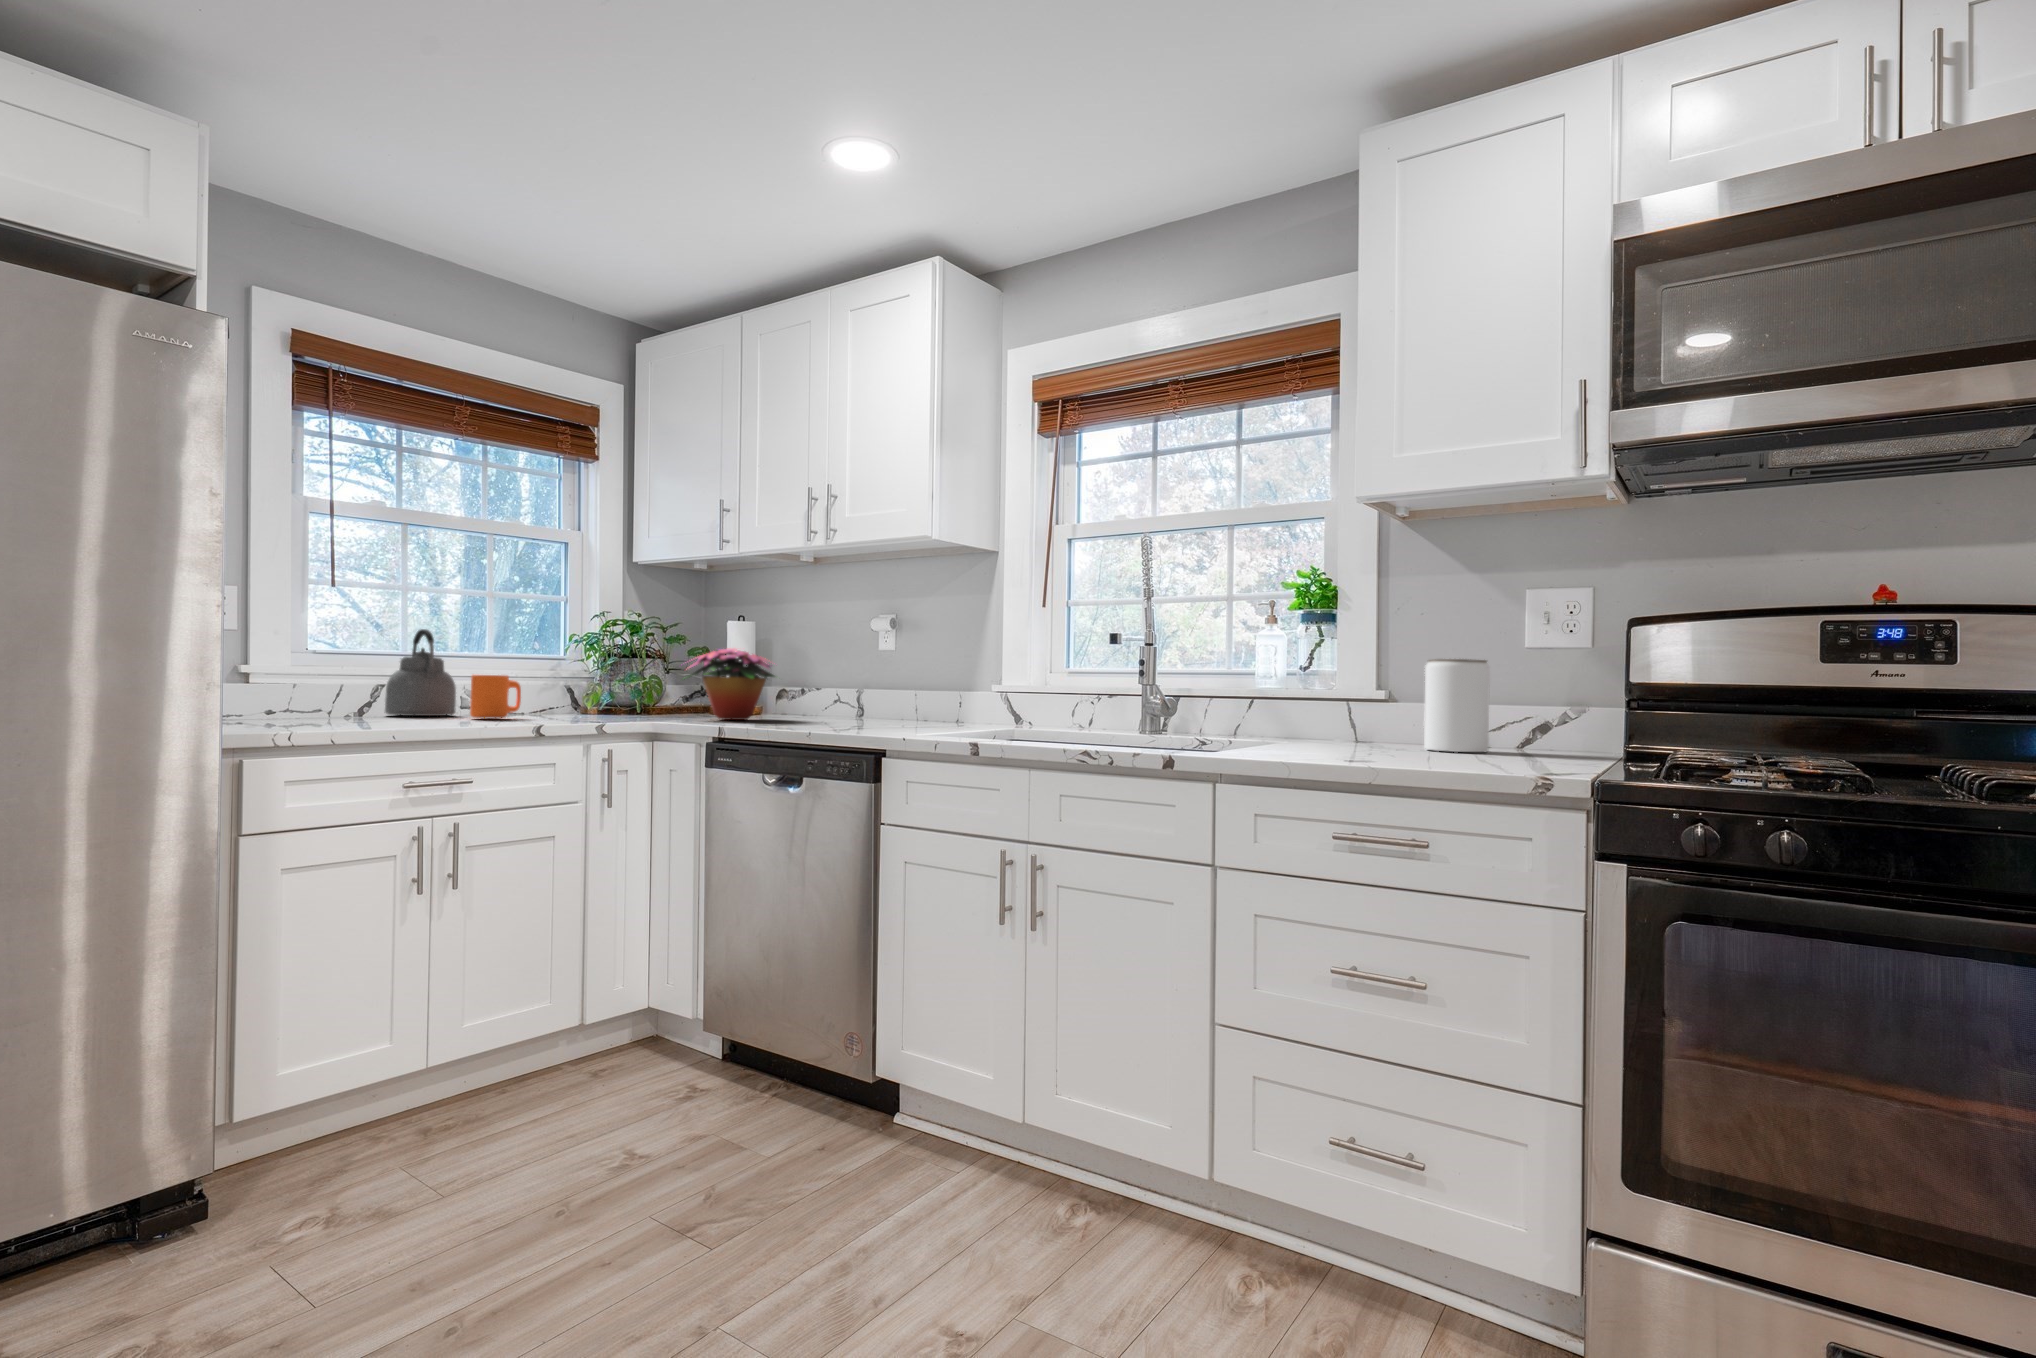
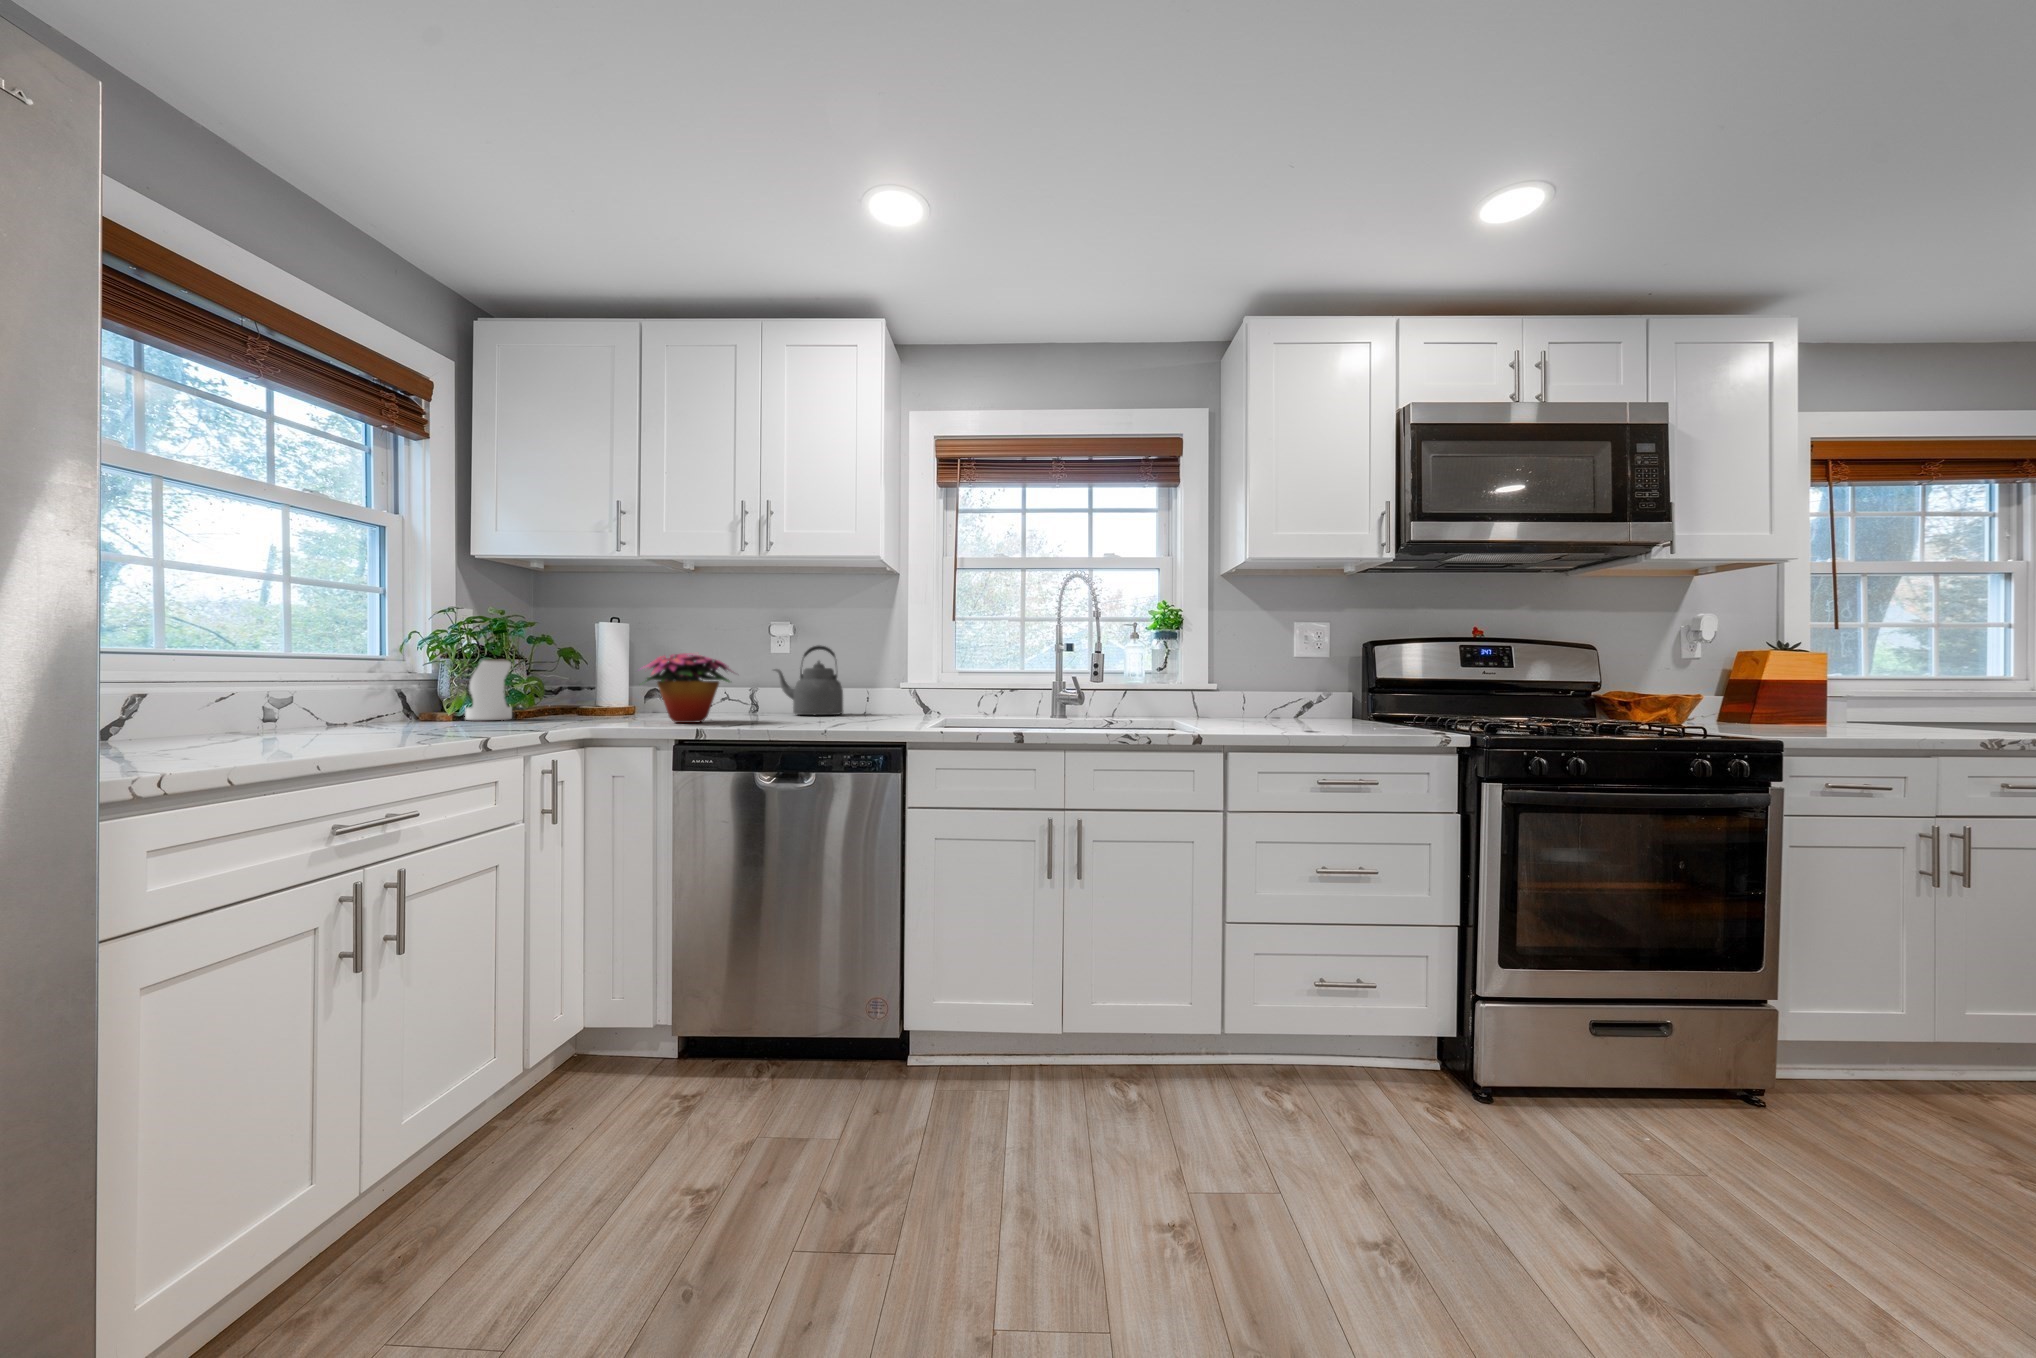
kettle: present [385,629,456,716] -> present [774,646,843,715]
jar: present [1424,659,1490,752] -> present [465,659,512,720]
mug: present [470,675,521,718] -> none [416,685,467,735]

